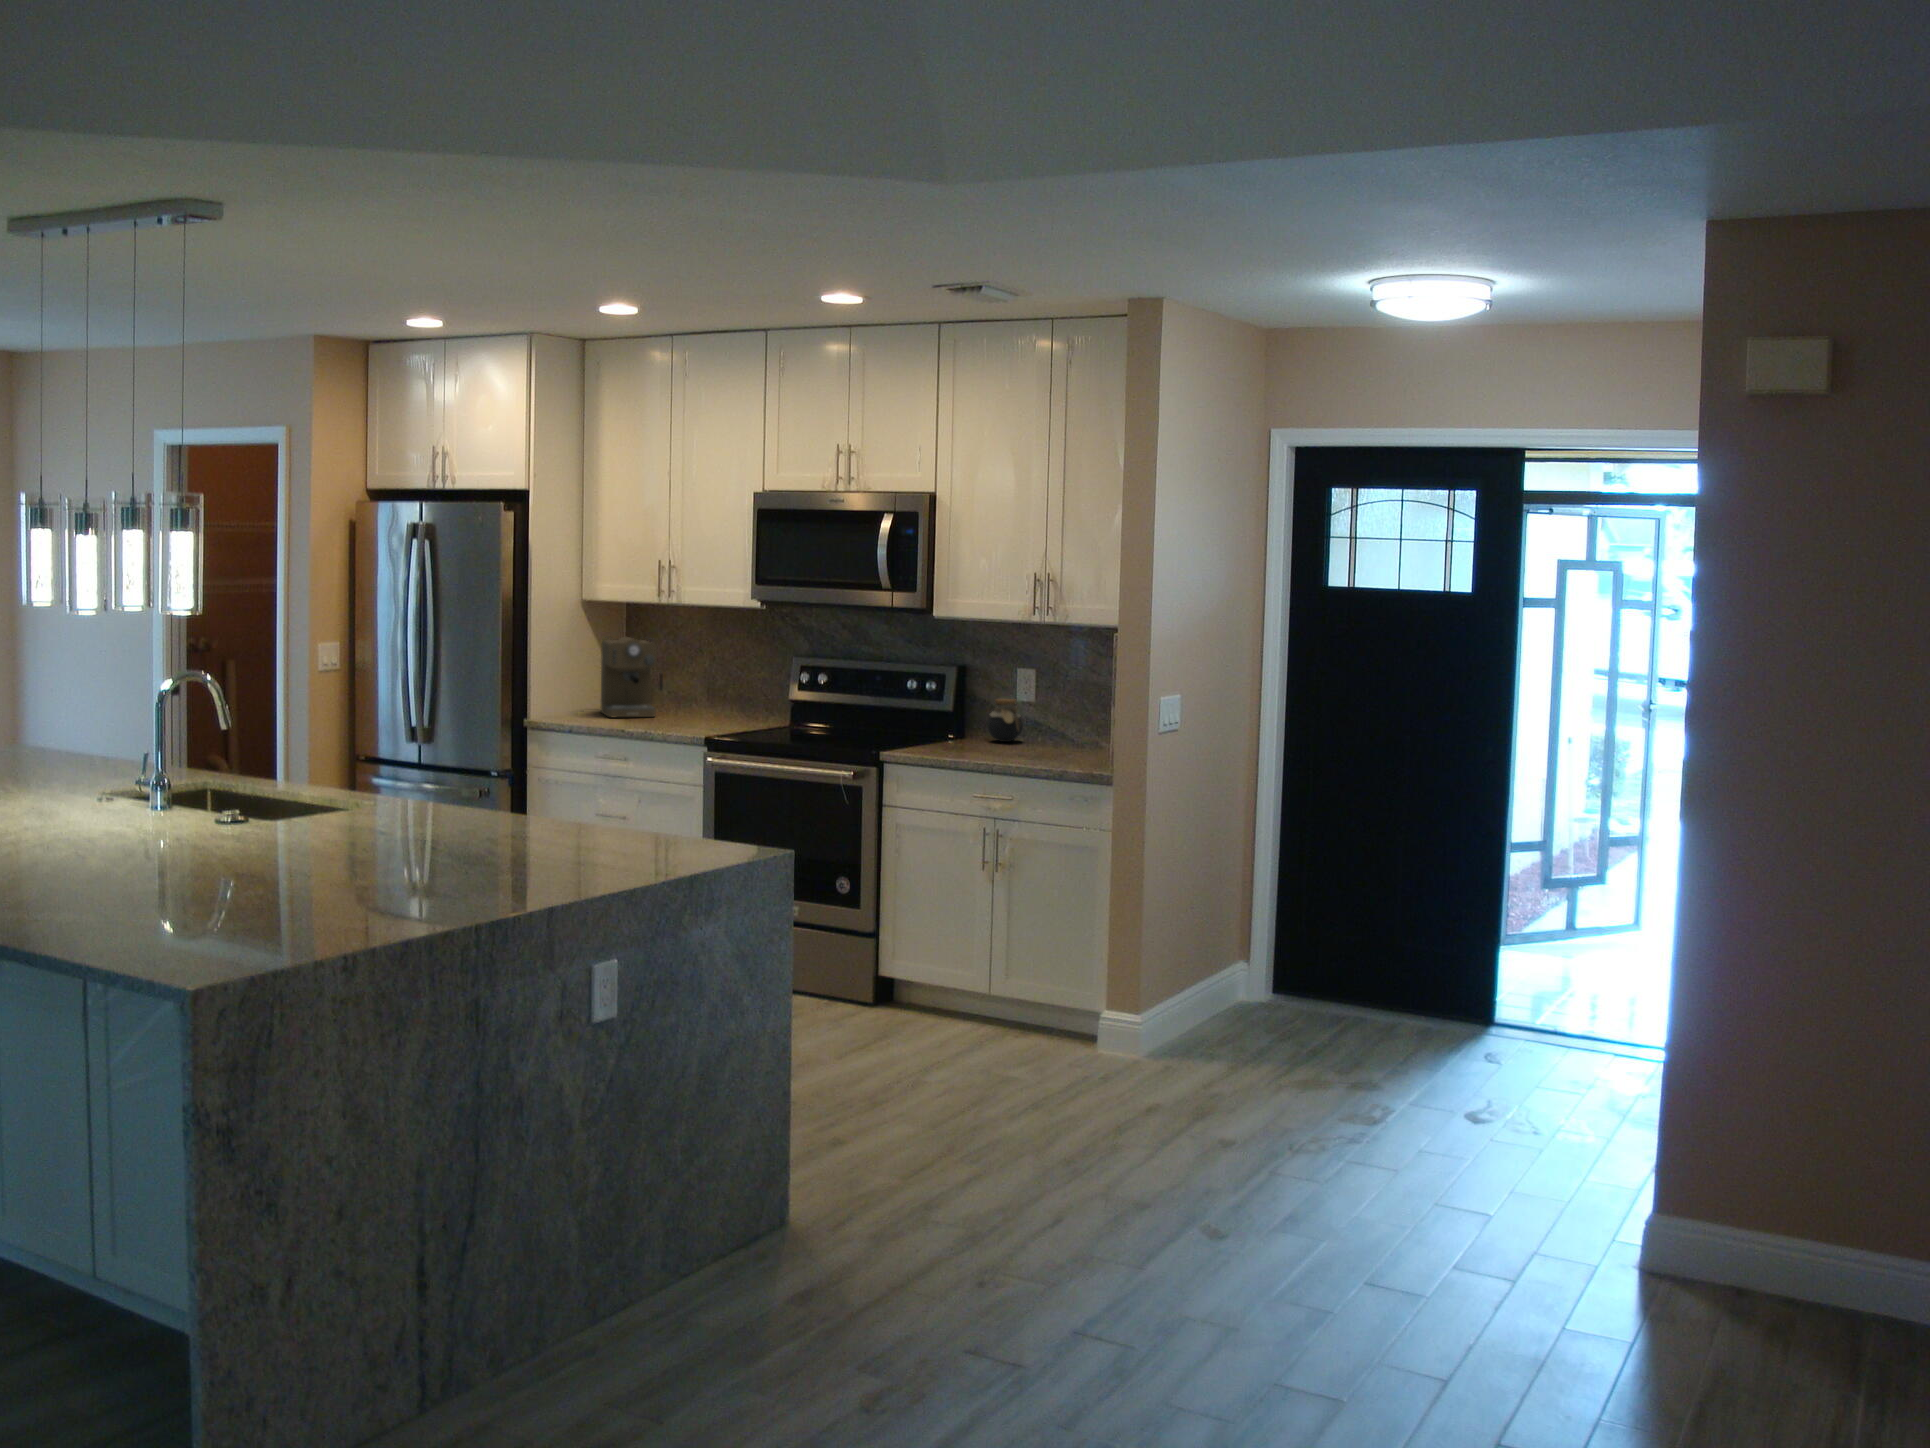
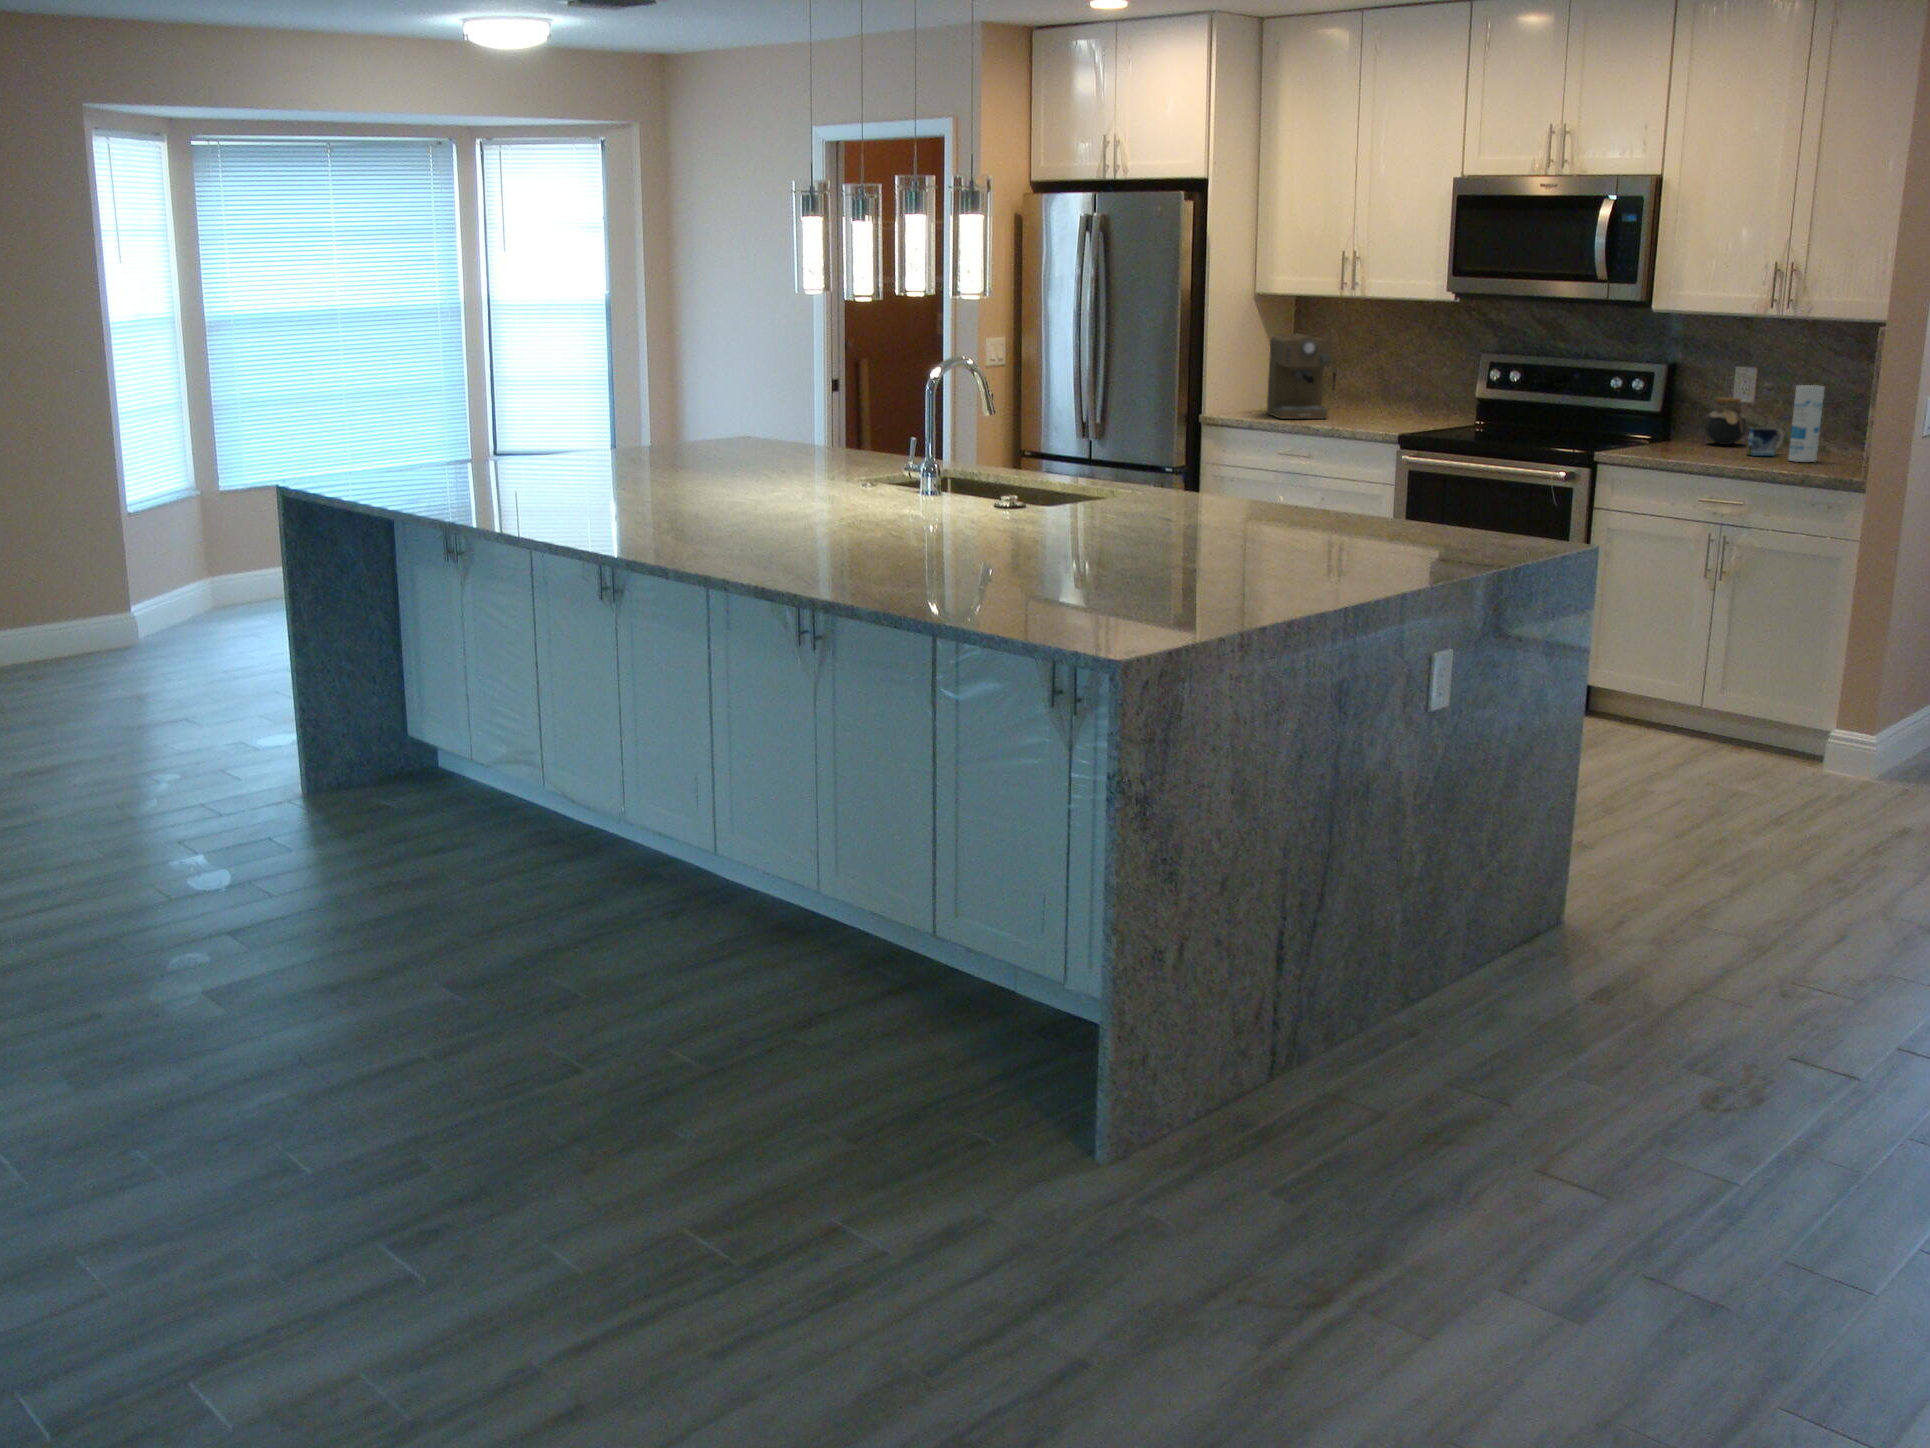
canister: none [1055,688,1081,759] -> present [1788,385,1824,462]
mug: none [1020,726,1052,753] -> present [1747,427,1783,456]

